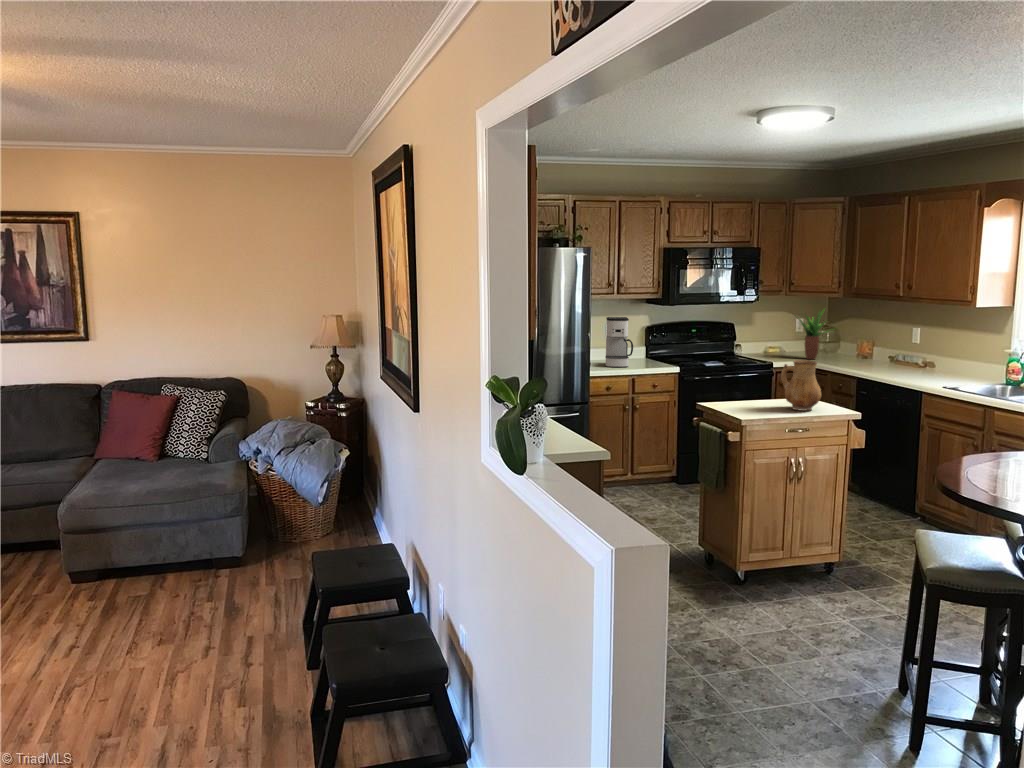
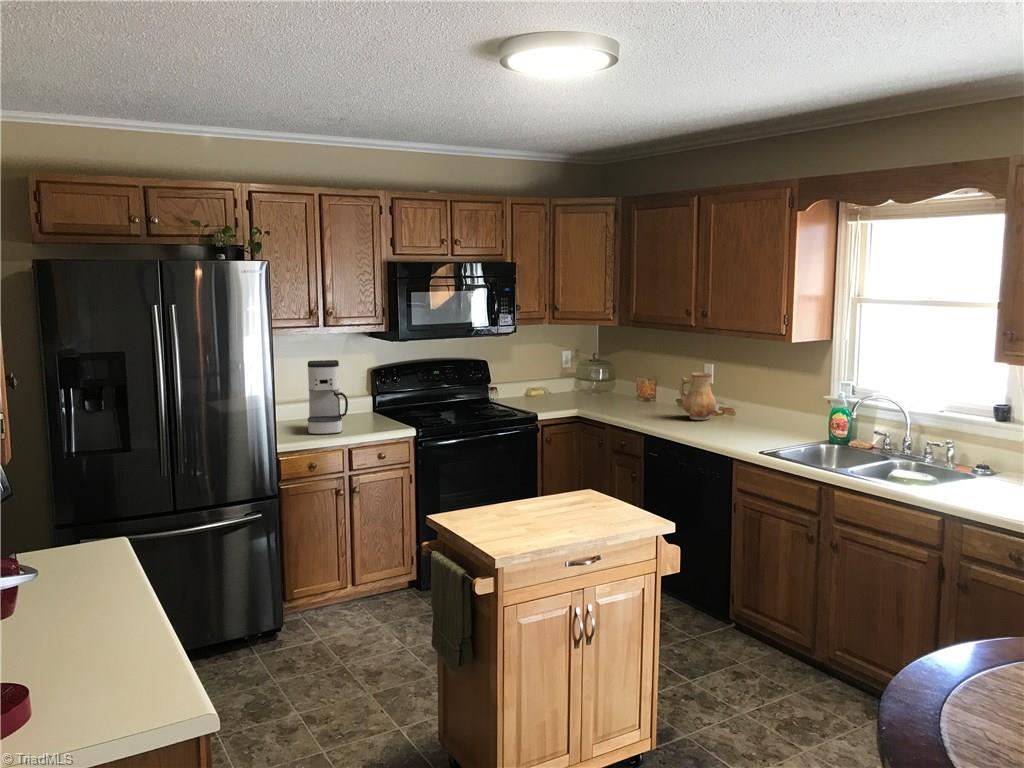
potted plant: present [795,311,828,359] -> none [561,338,617,406]
ceramic pitcher: present [781,360,821,411] -> present [679,373,716,420]

